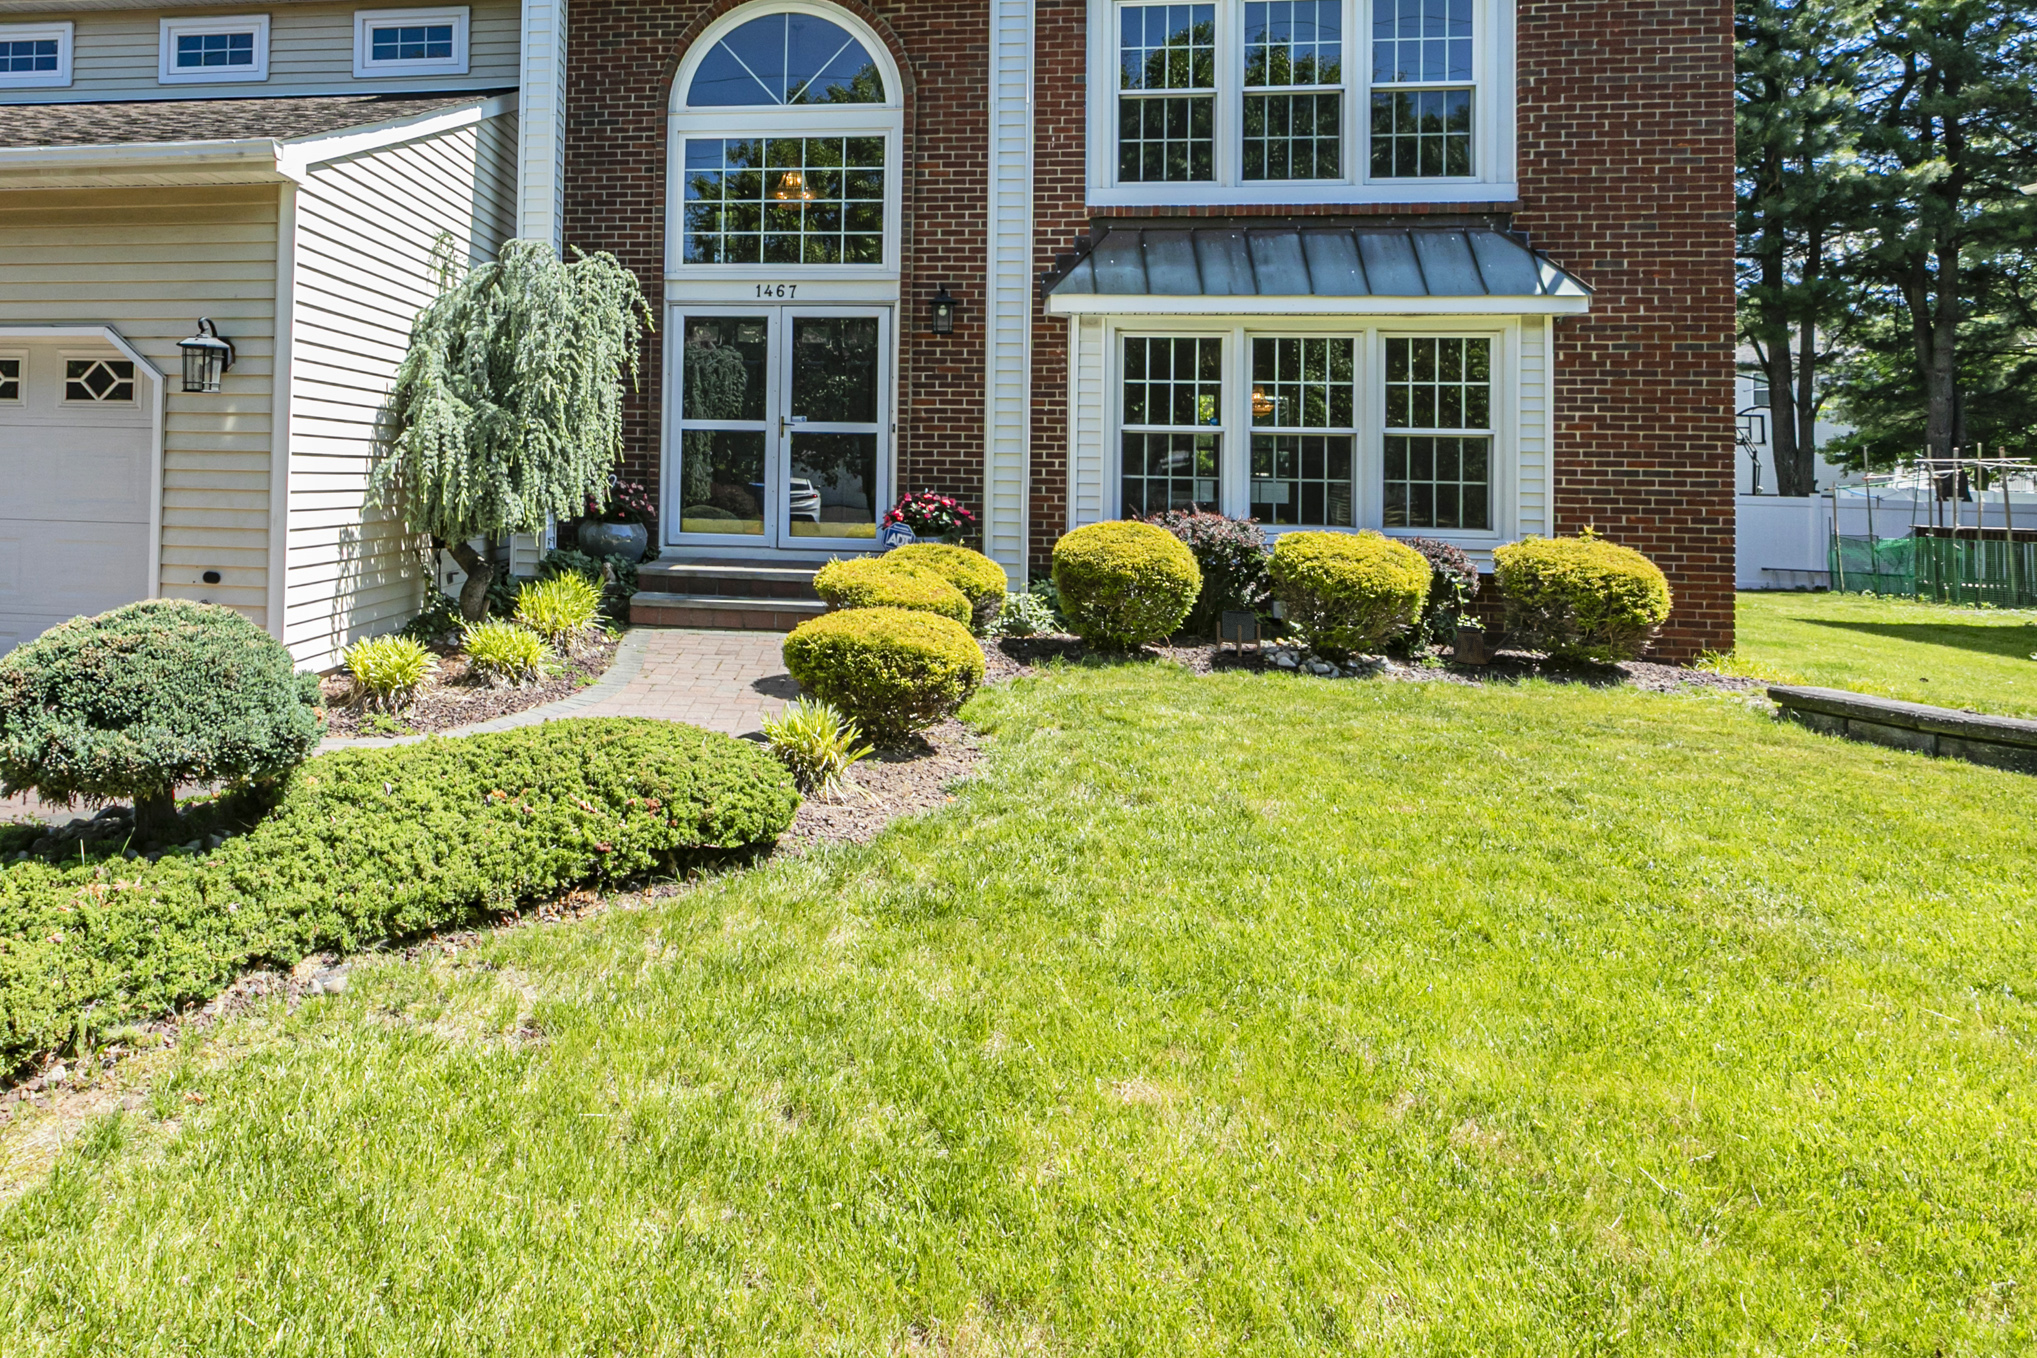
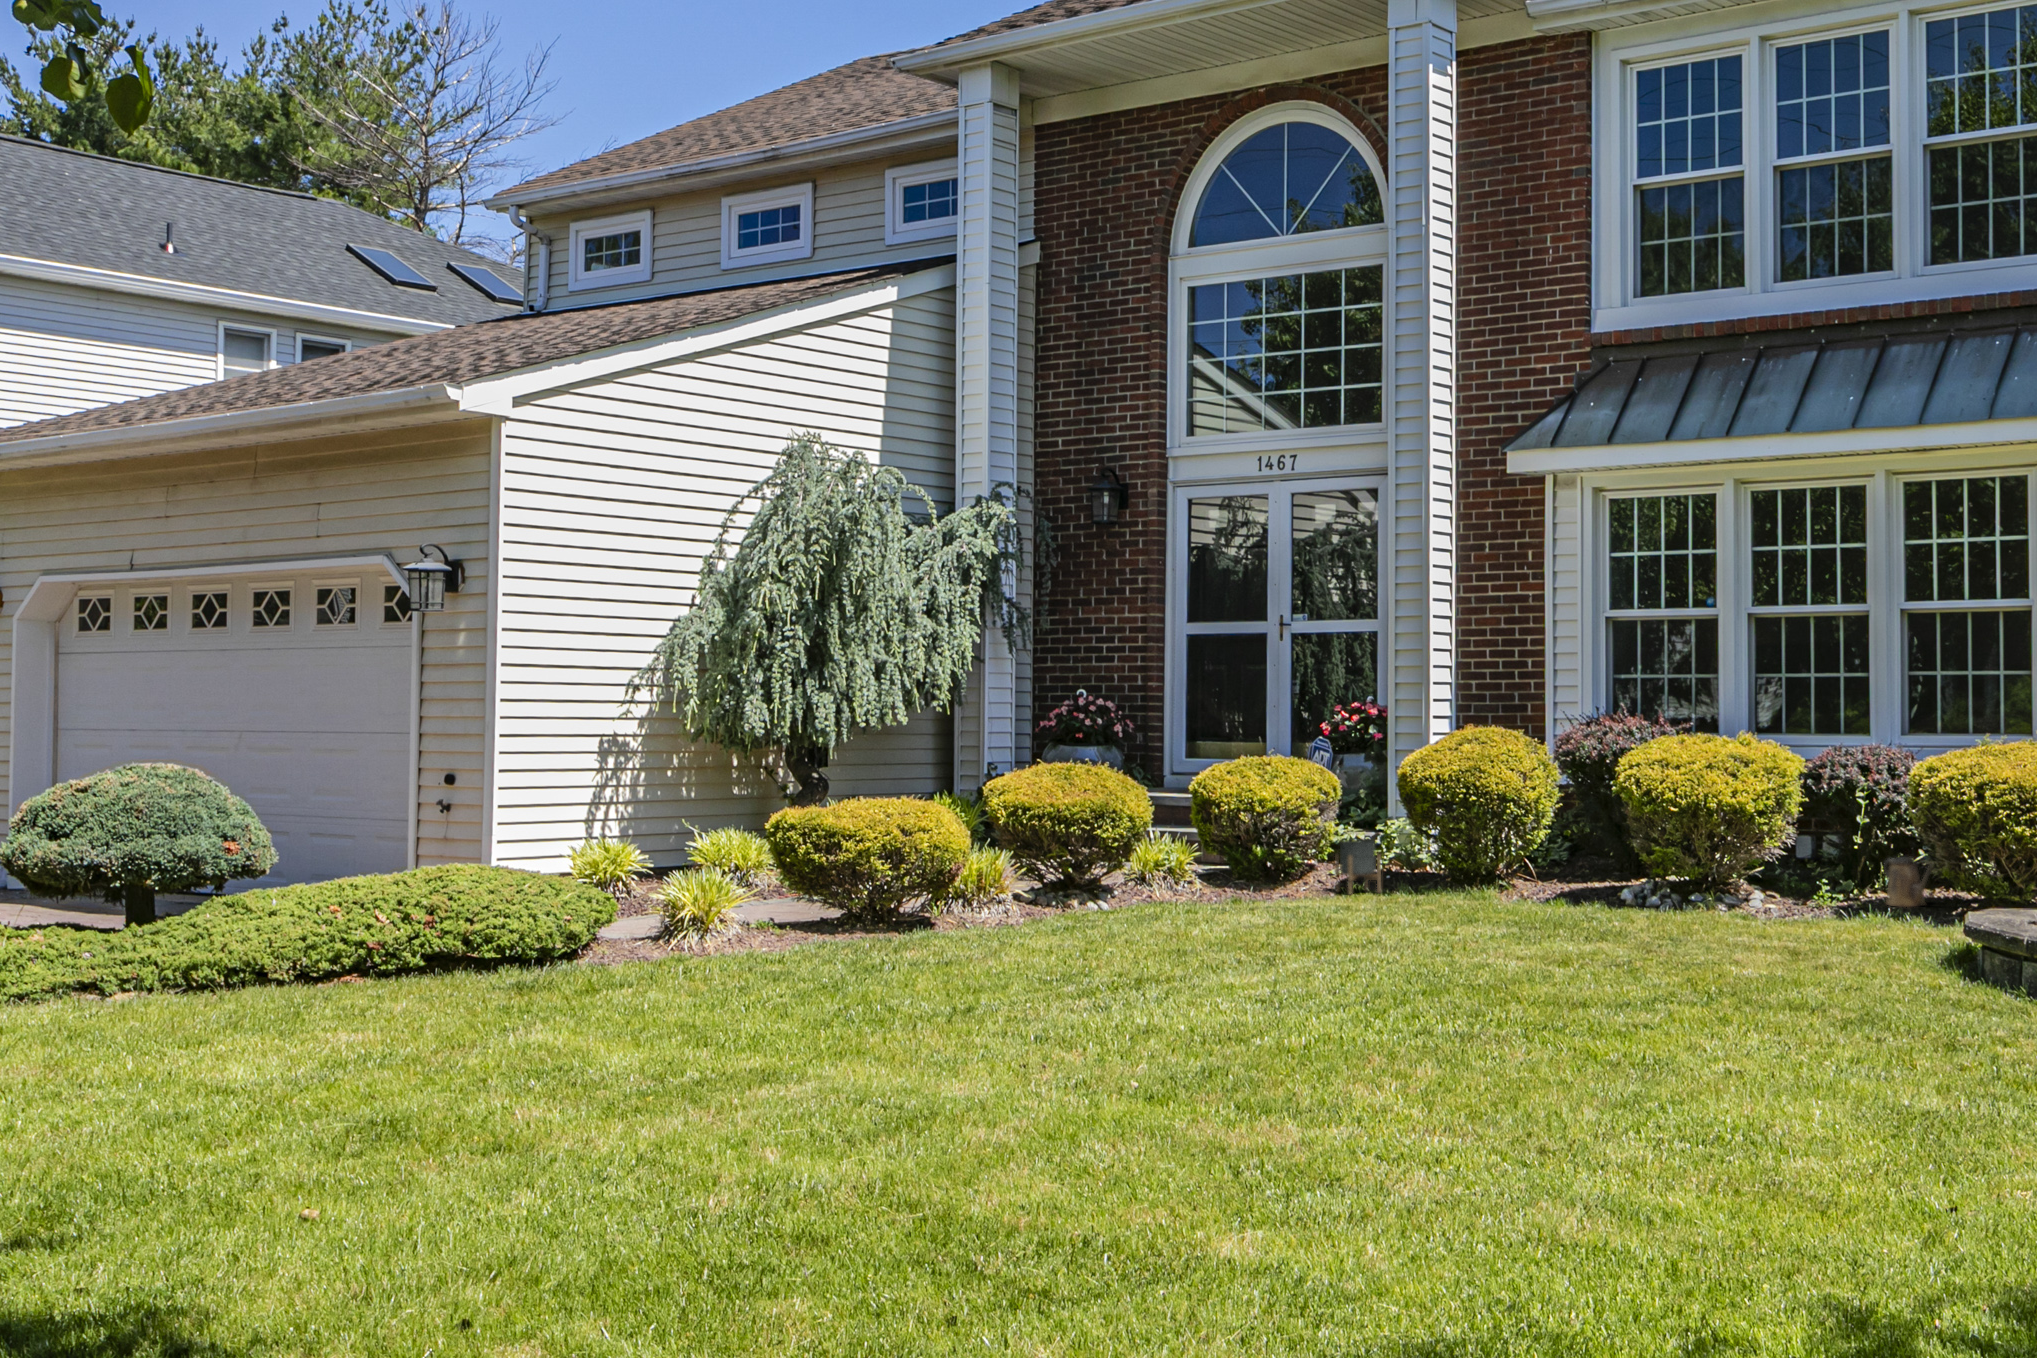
planter: present [1217,610,1261,657] -> present [1335,840,1381,894]

